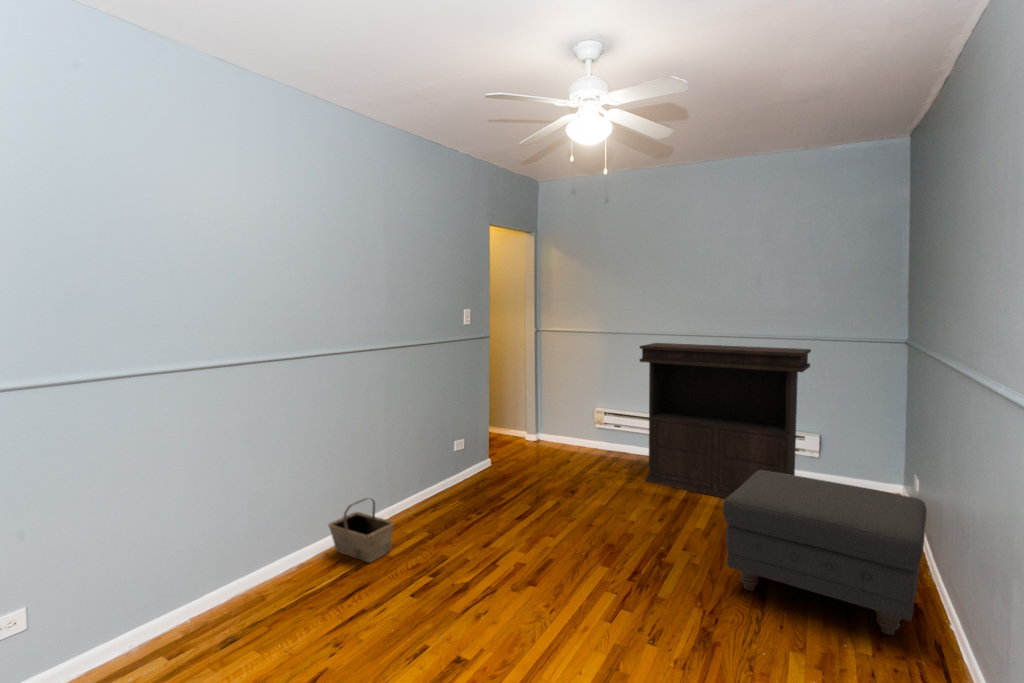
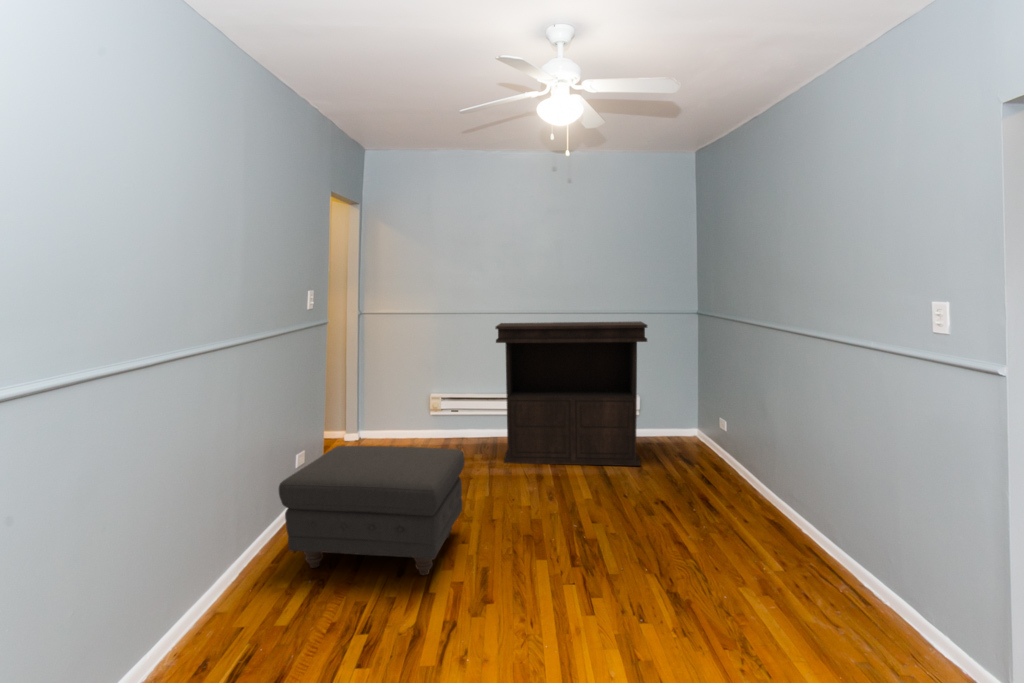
ottoman: present [723,470,927,635] -> present [279,446,465,575]
basket: present [329,498,394,562] -> none [178,555,283,646]

